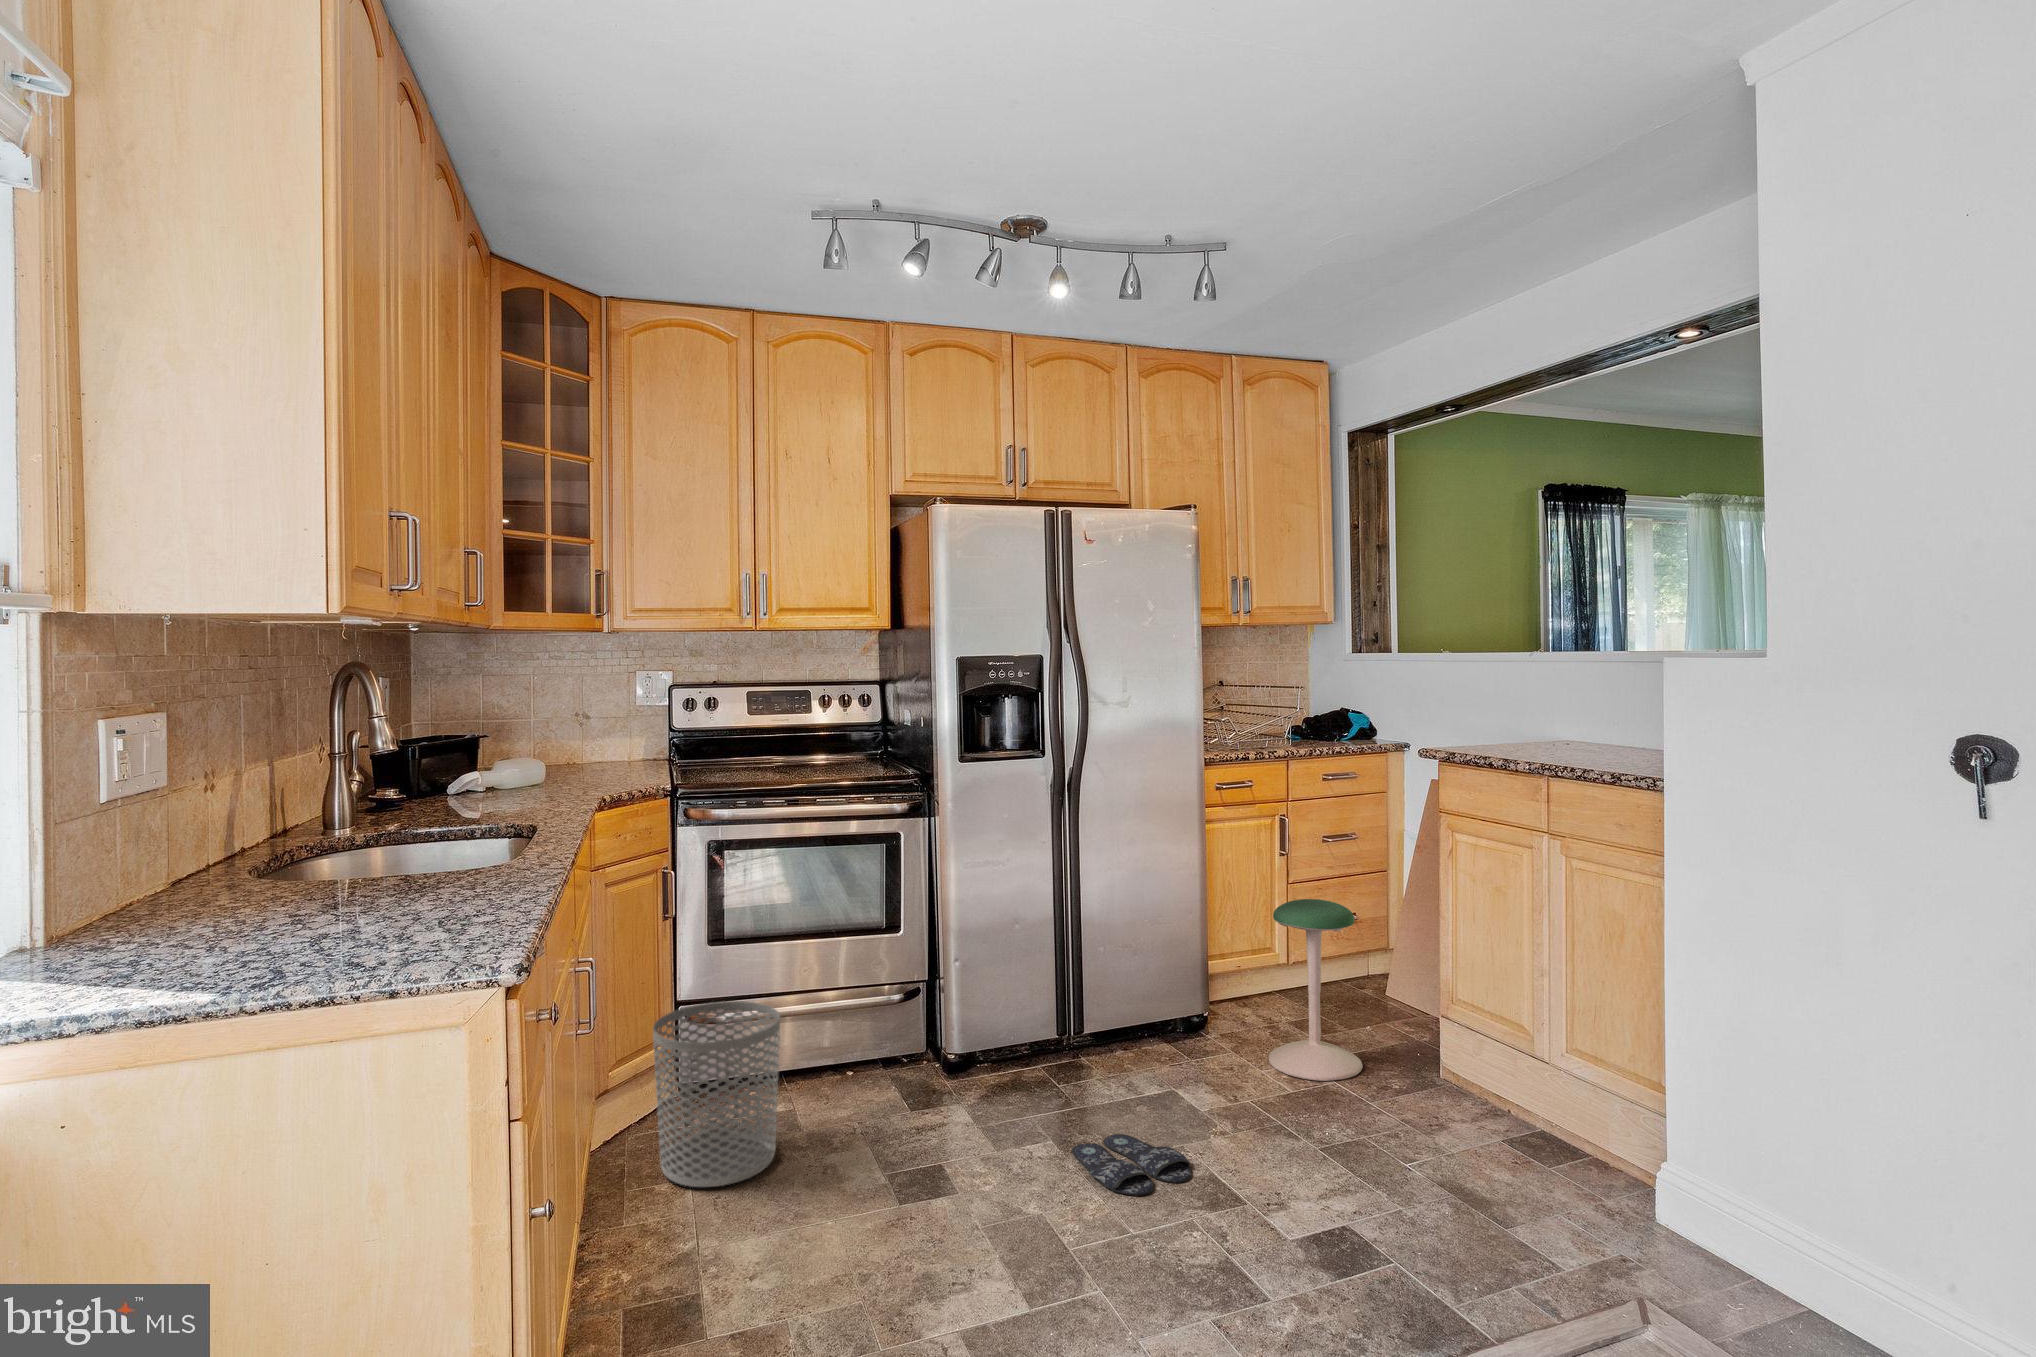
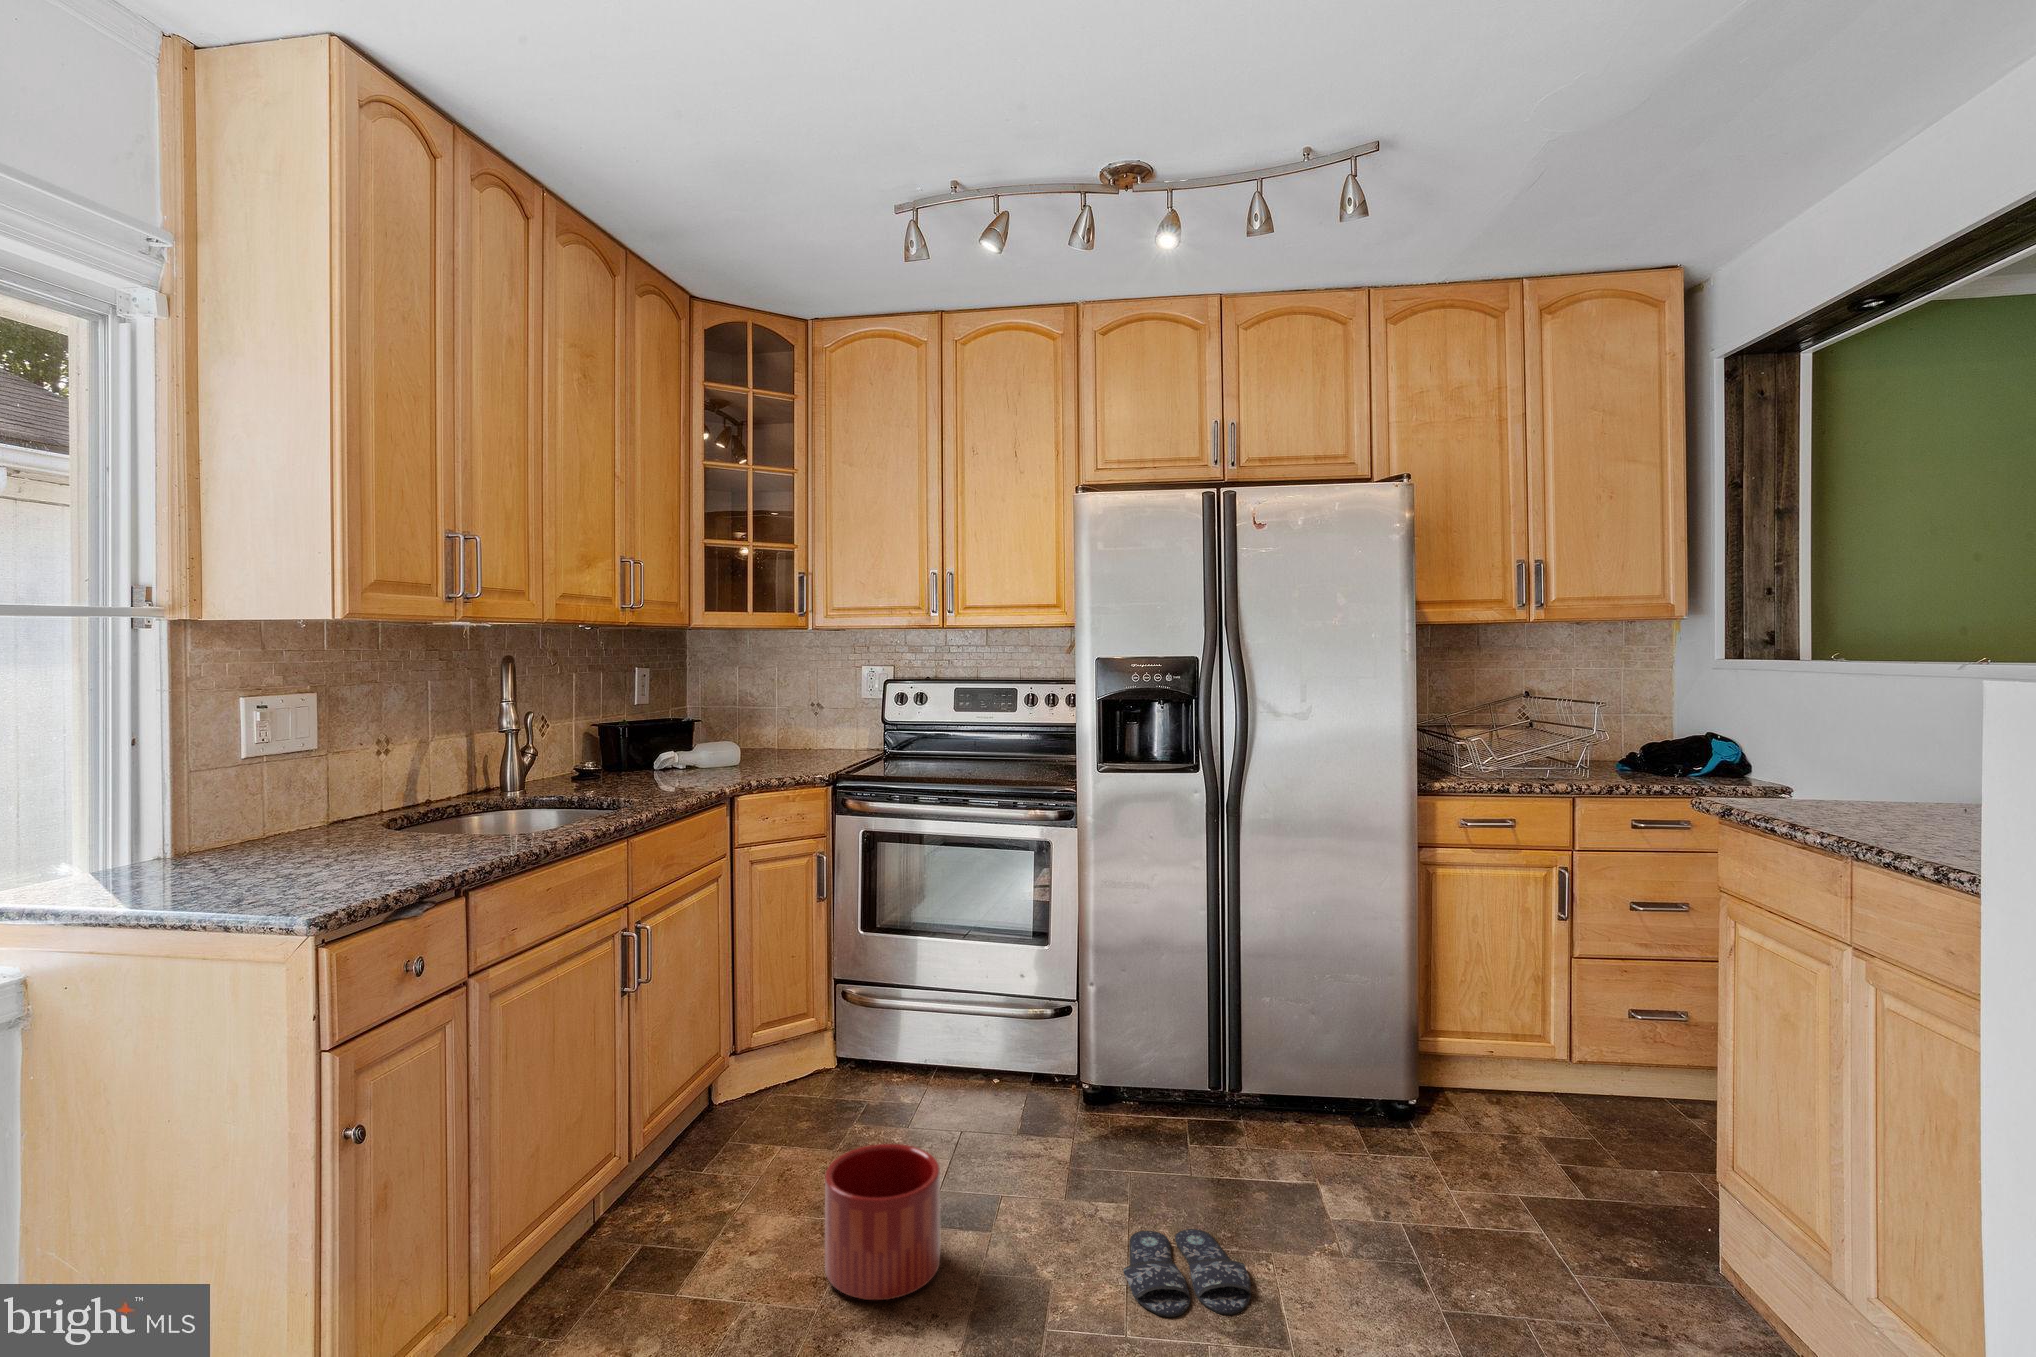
stool: present [1269,899,1363,1081] -> none [1468,980,1602,1232]
waste bin: present [653,1001,780,1187] -> none [737,996,861,1180]
planter: none [836,1111,944,1251] -> present [825,1144,940,1300]

